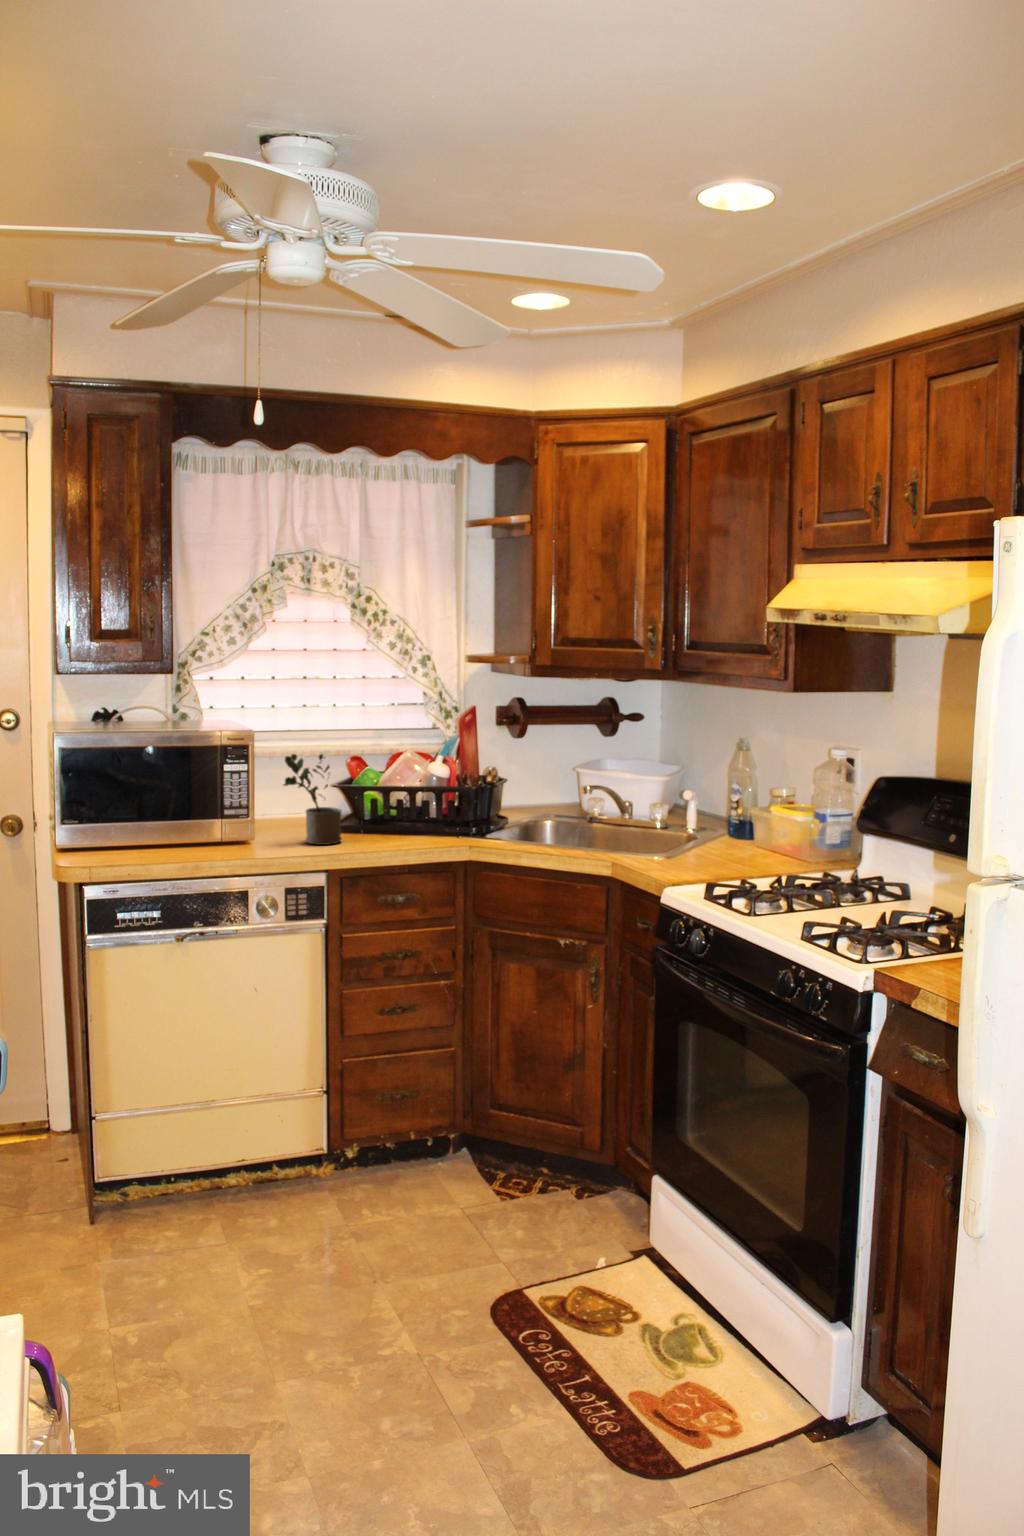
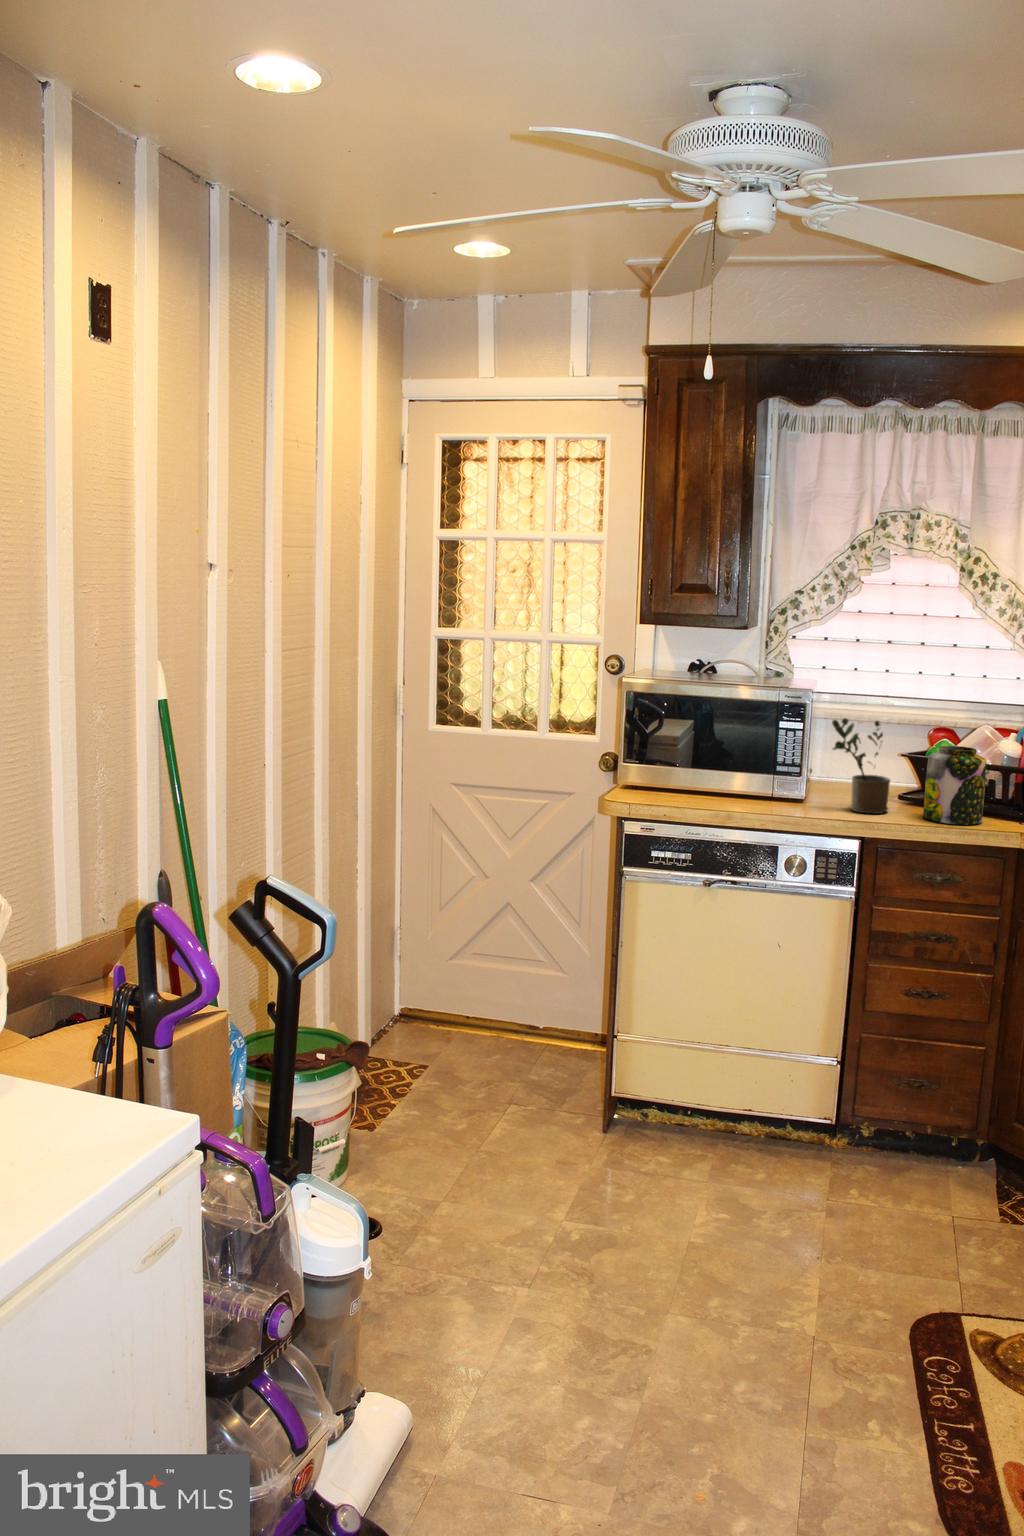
jar: none [376,771,429,844] -> present [923,746,986,825]

